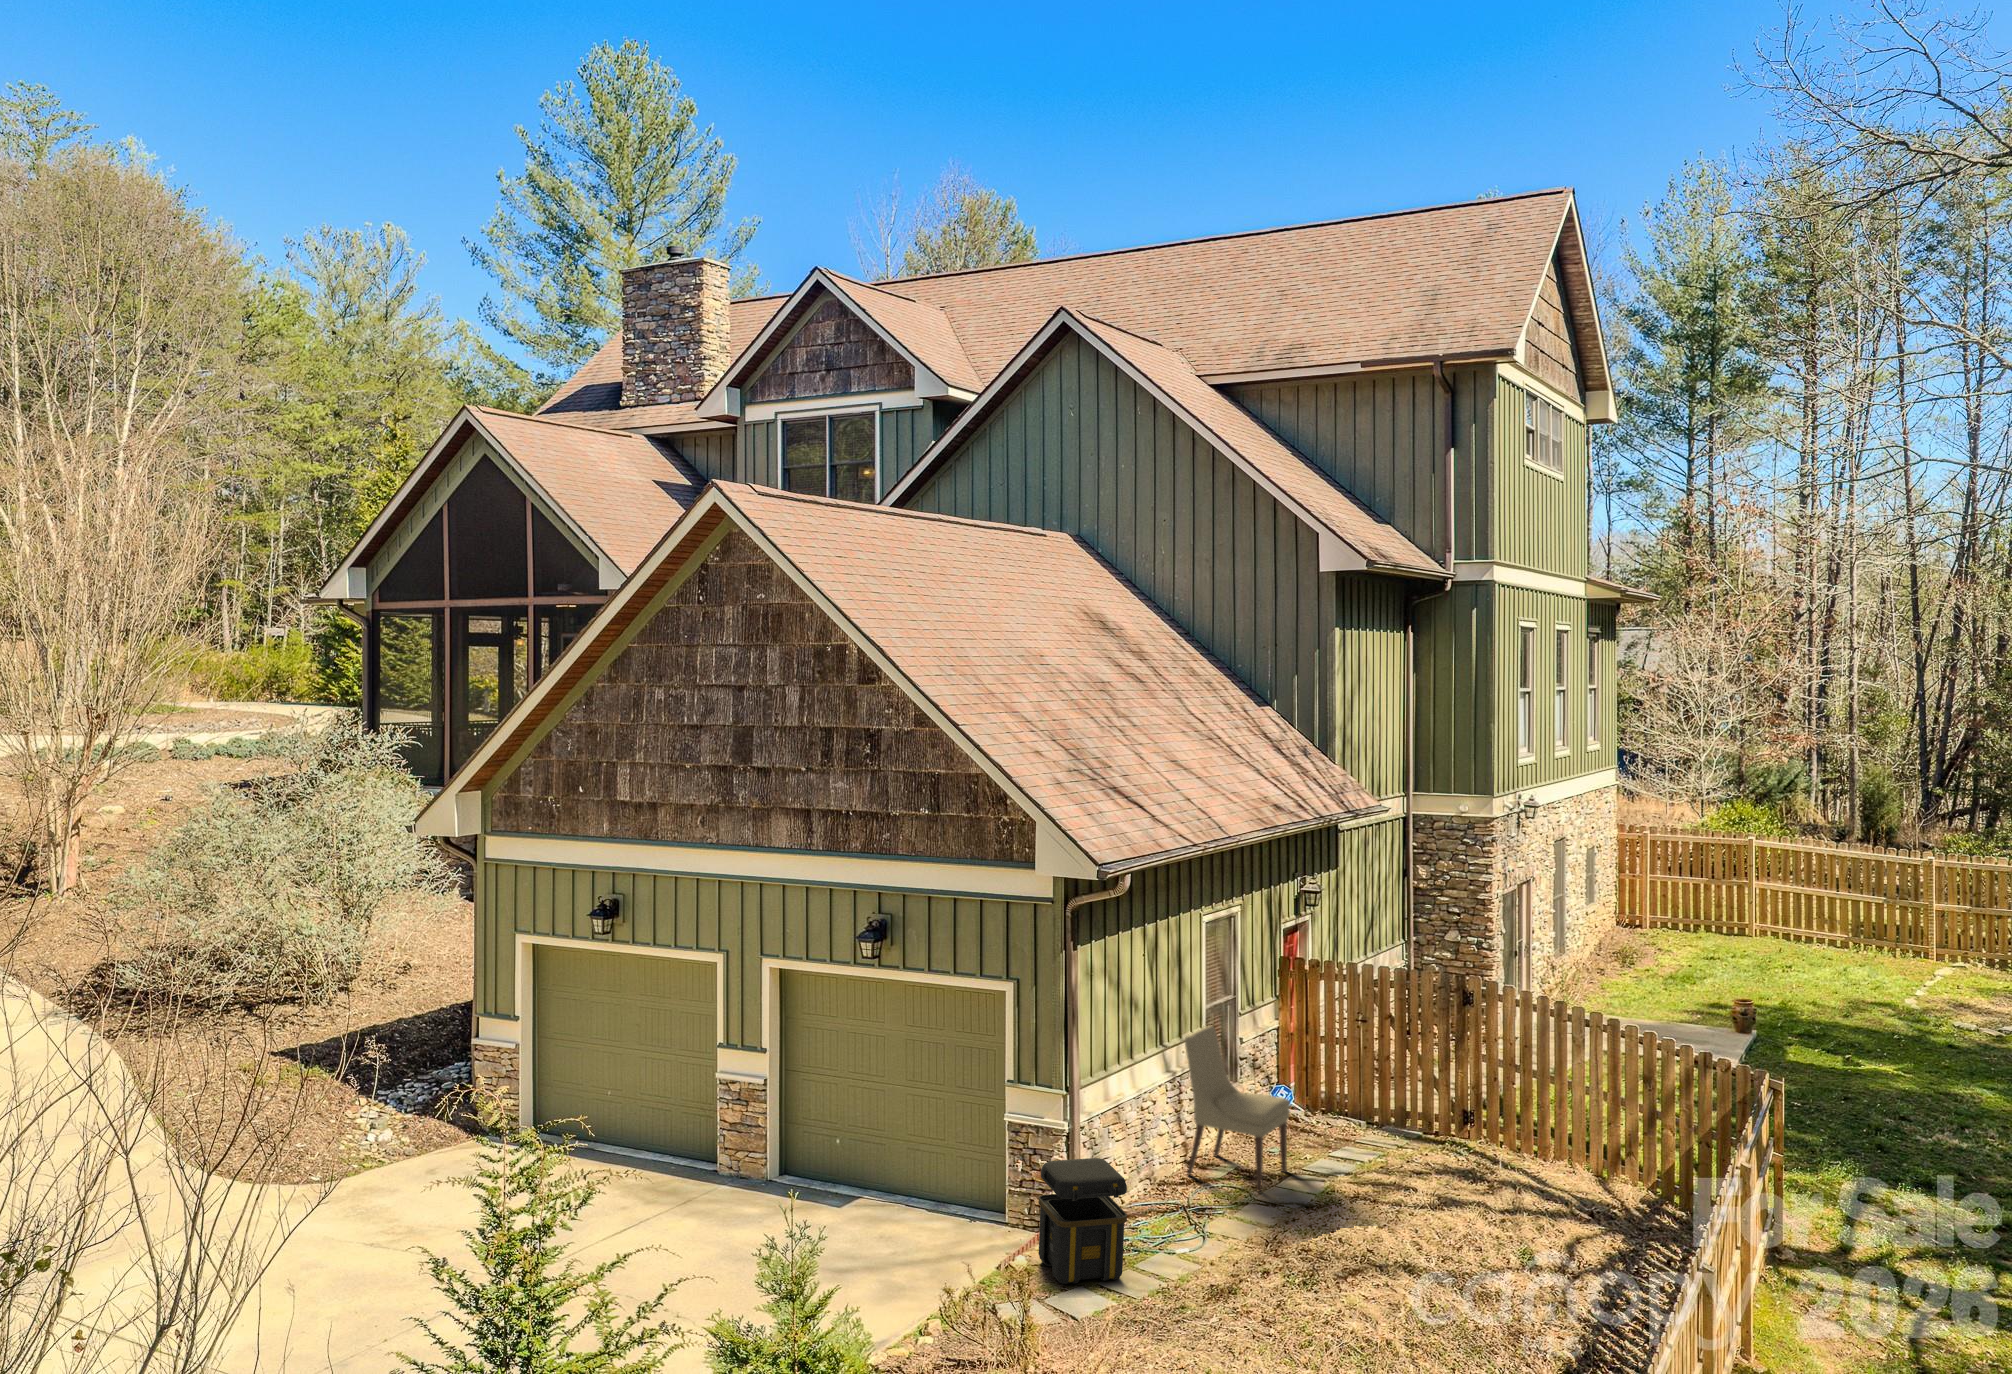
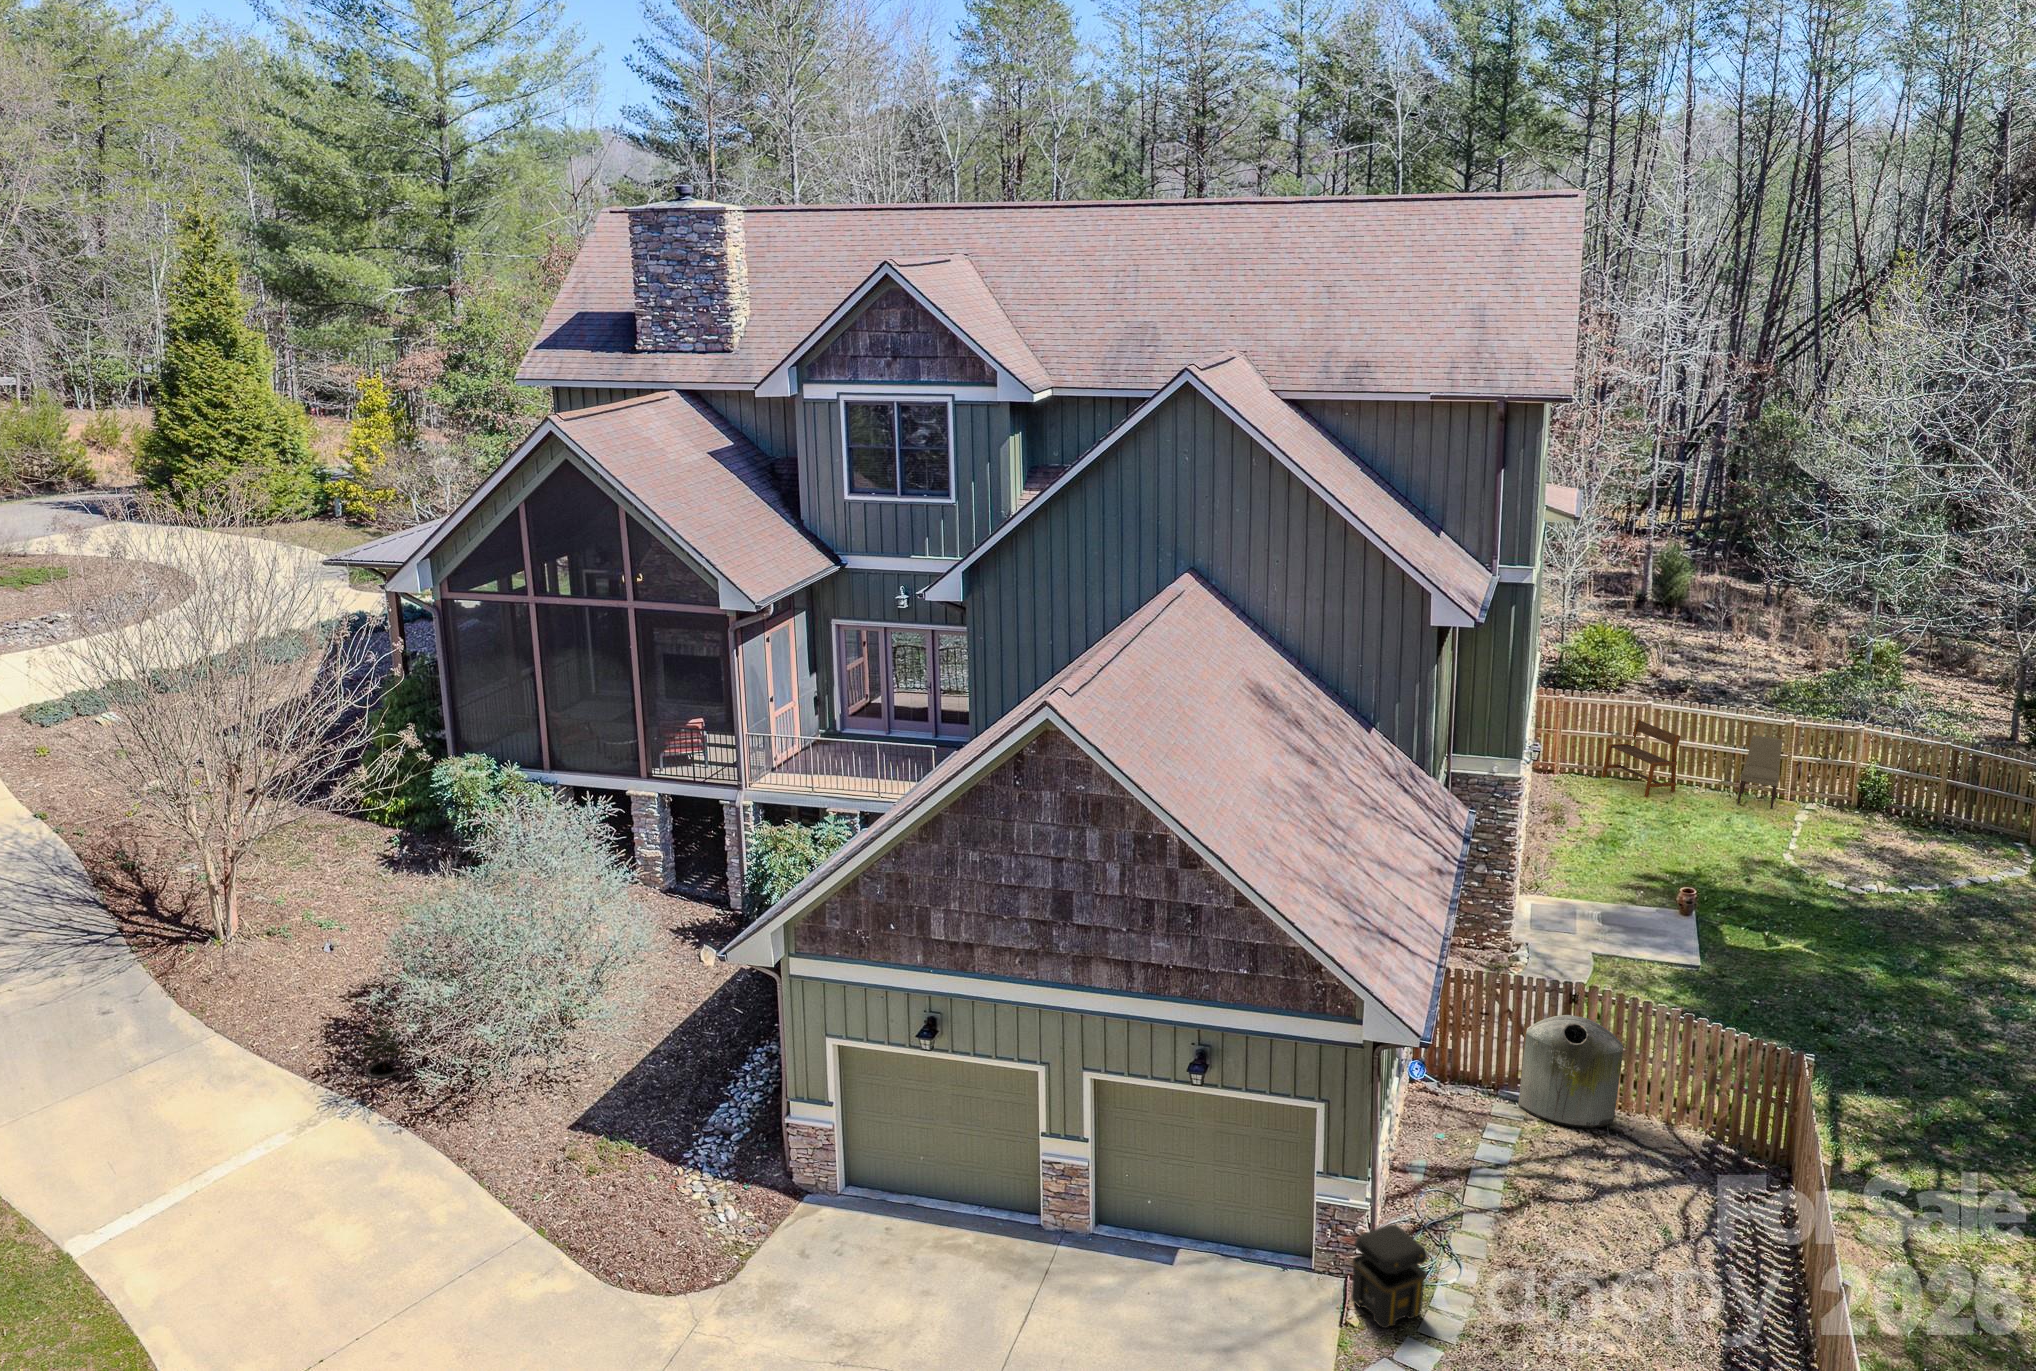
bench: none [1701,863,1791,949] -> present [1602,720,1681,797]
potted tree: none [95,937,146,1008] -> present [358,1018,401,1078]
trash can: none [1389,1007,1514,1158] -> present [1518,1015,1623,1128]
chair: present [1185,1026,1290,1191] -> present [1737,735,1782,809]

